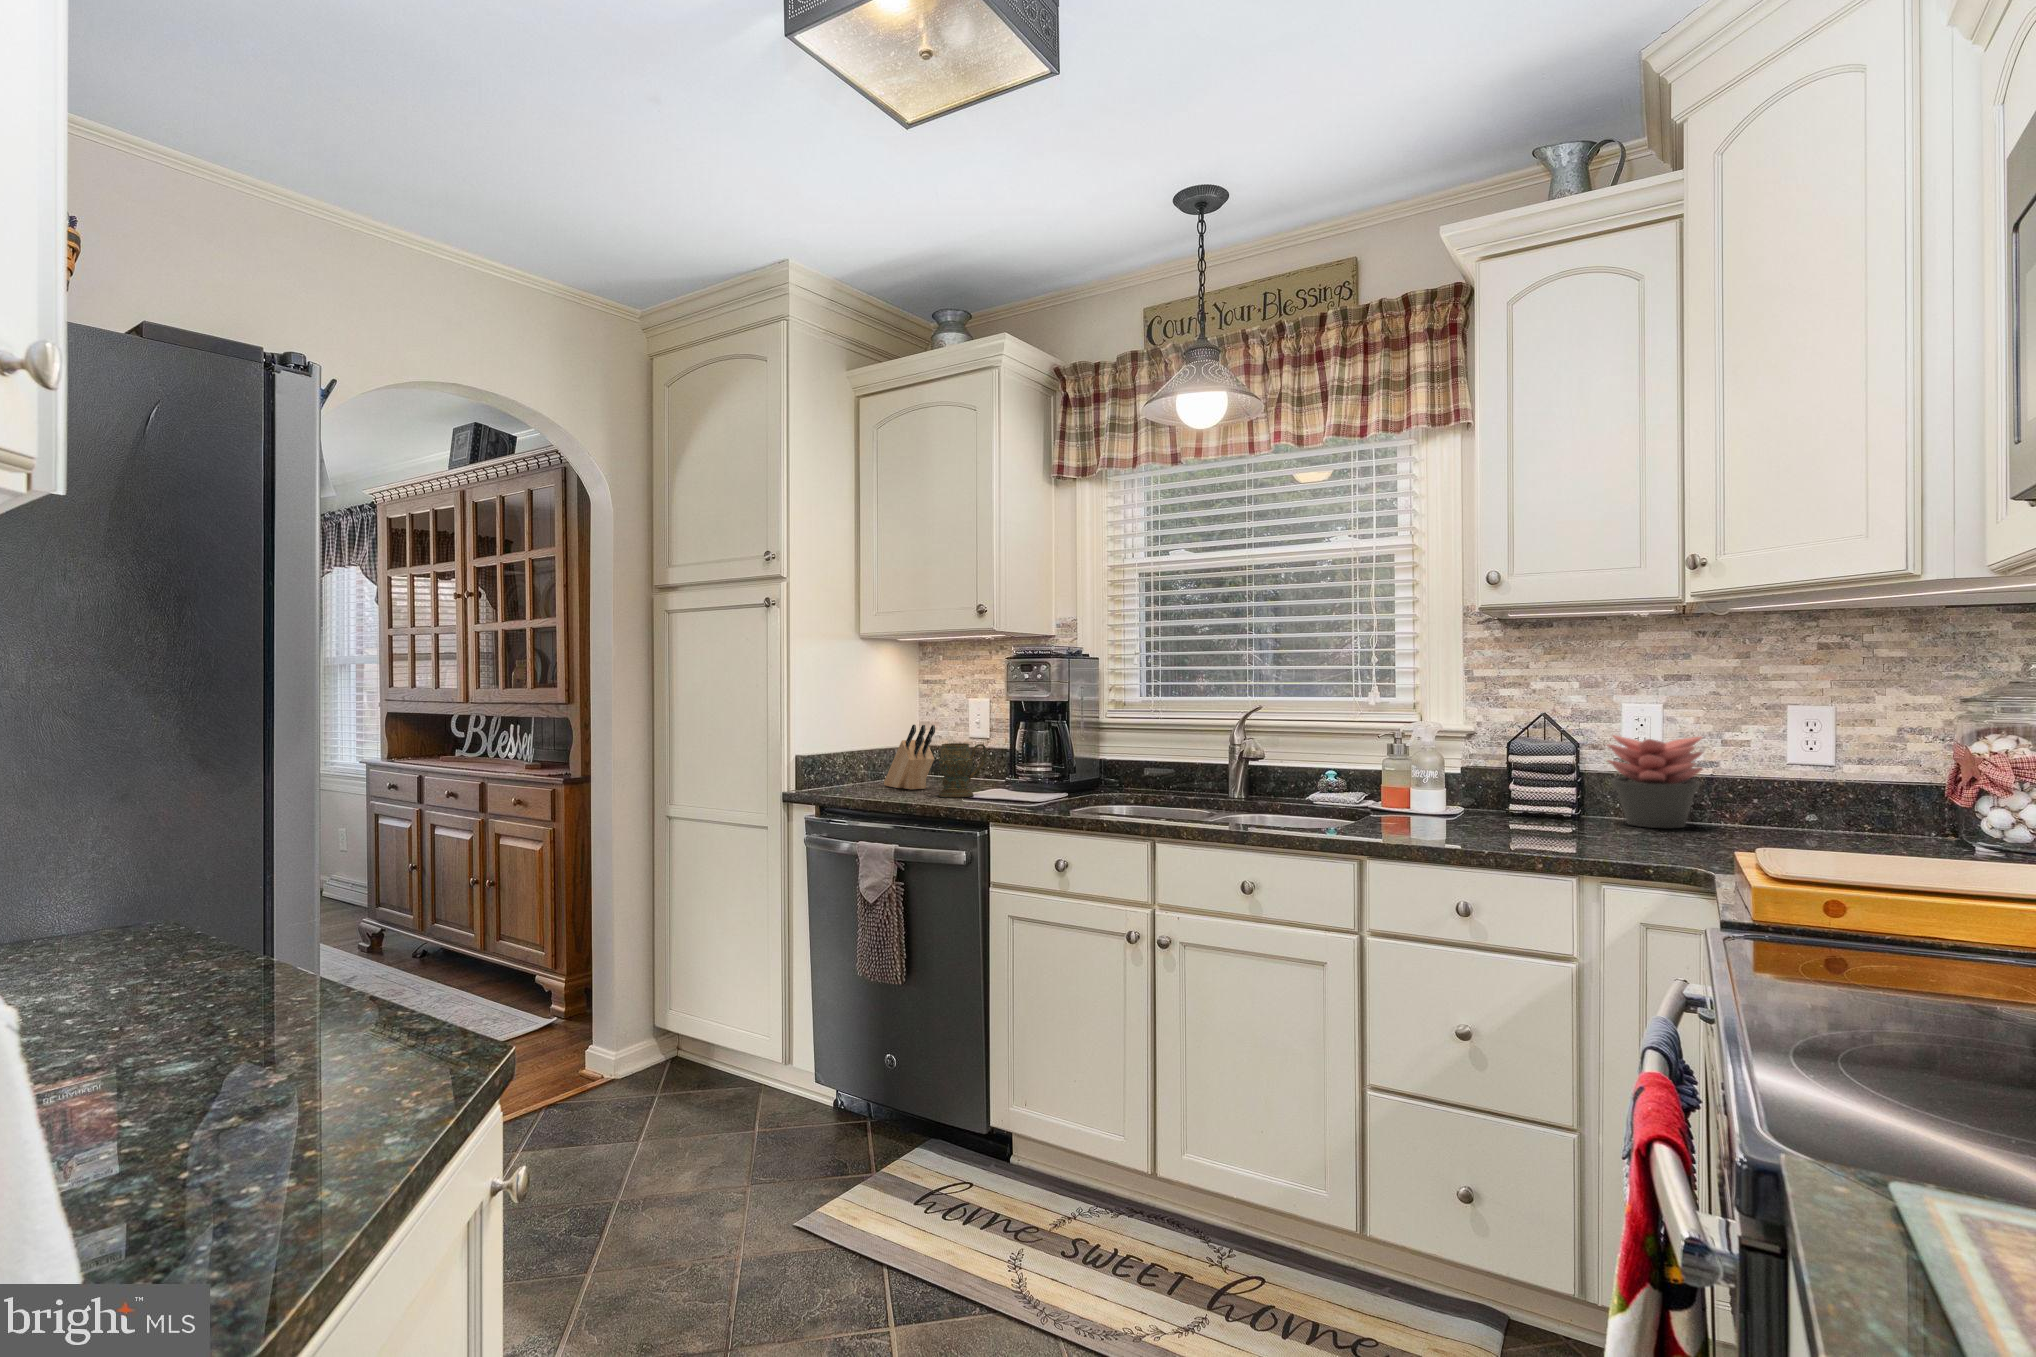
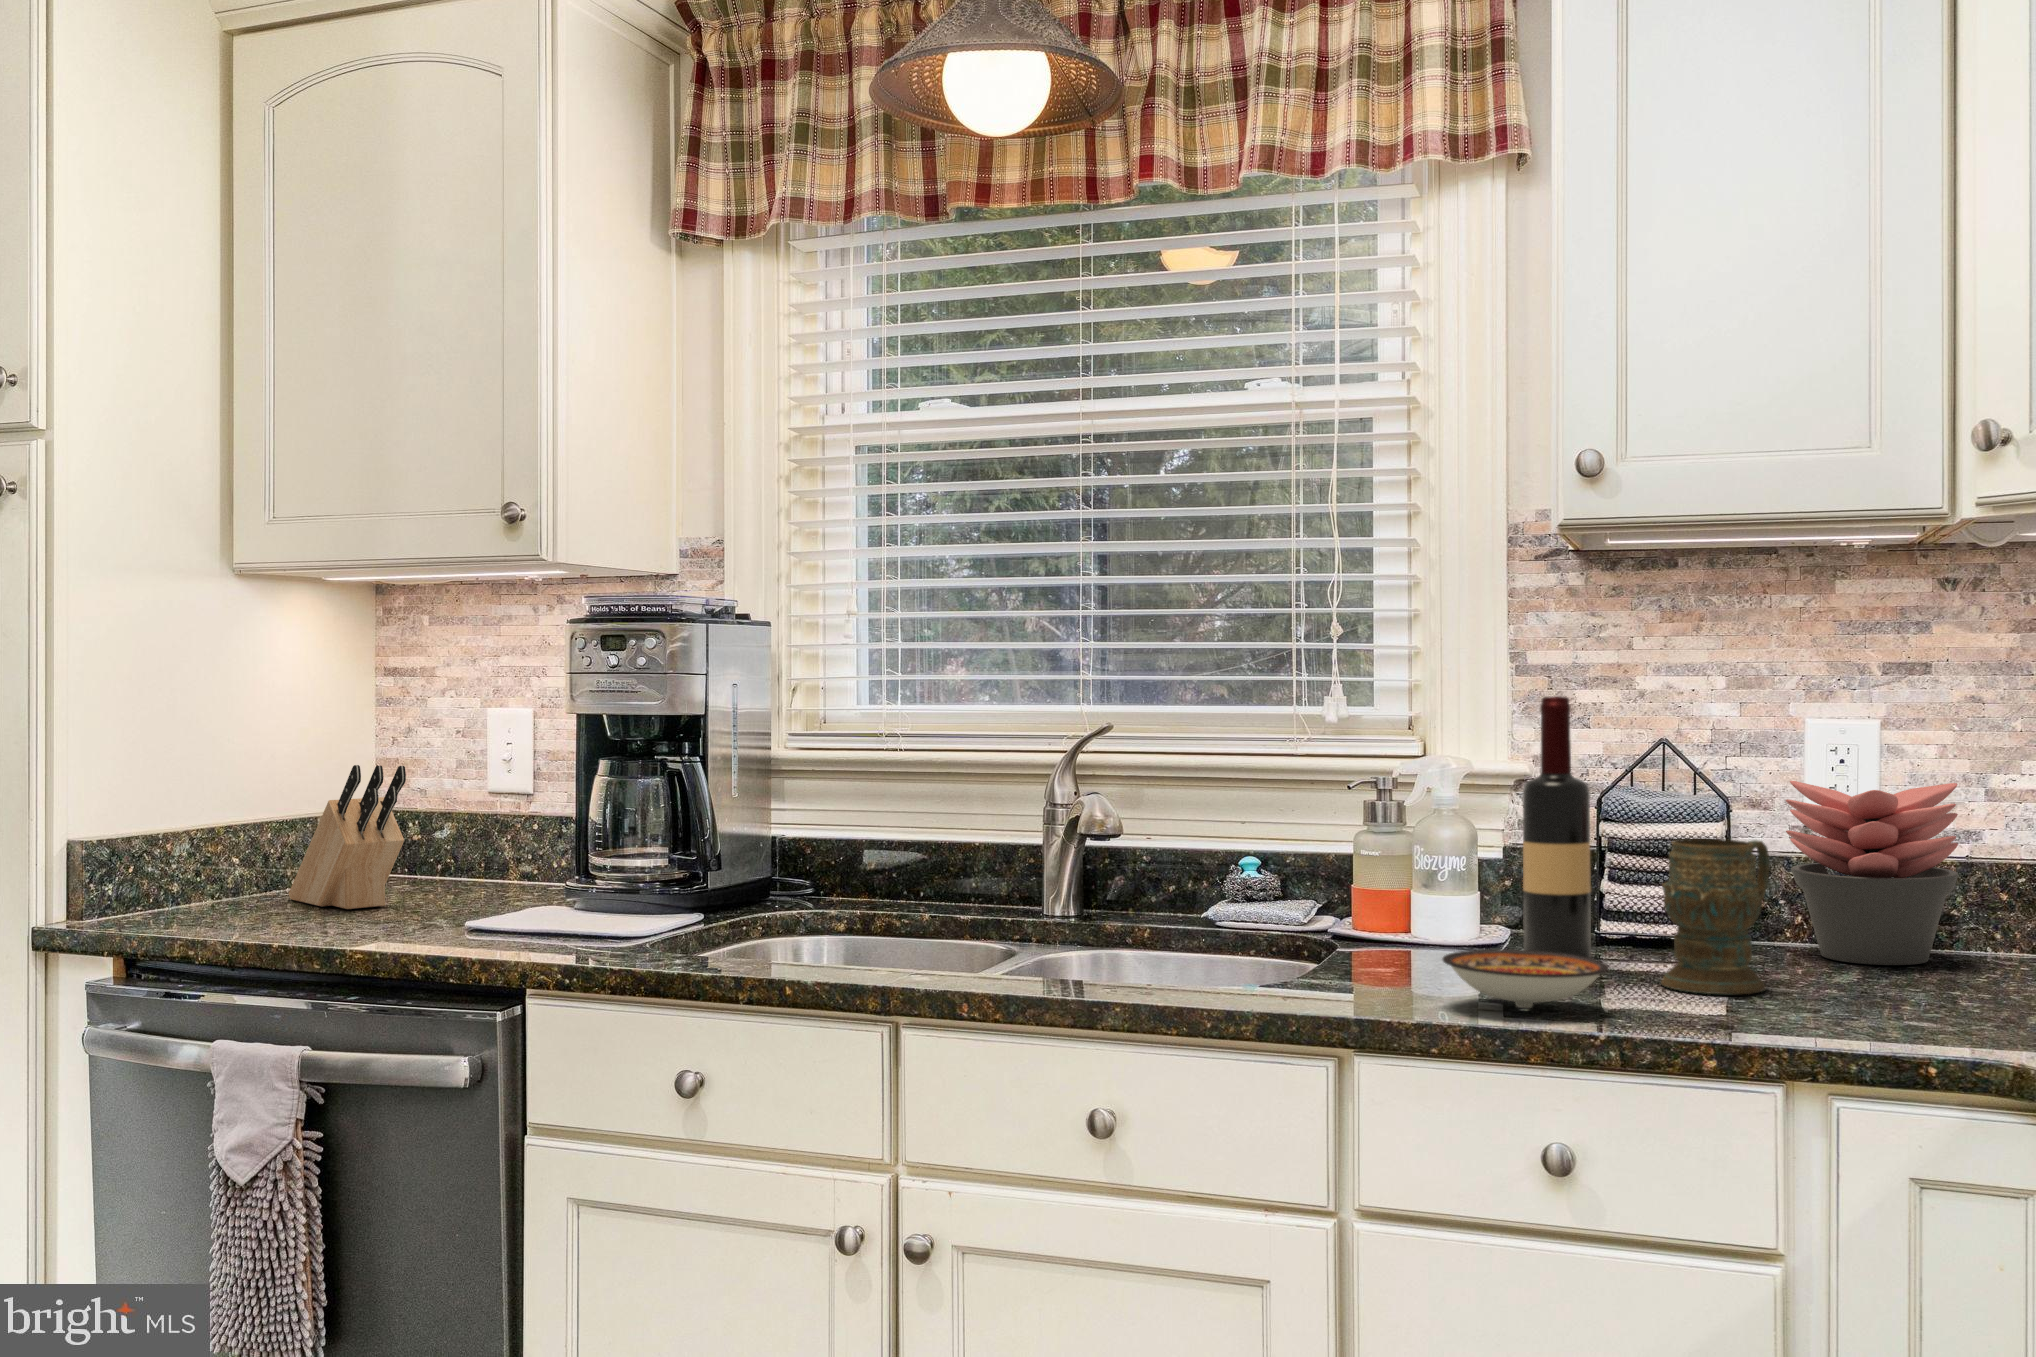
wine bottle: none [1462,692,1499,824] -> present [1523,696,1591,958]
mug: present [938,743,987,797] -> present [1661,839,1769,994]
ceramic bowl: none [1410,812,1493,839] -> present [1443,949,1609,1008]

